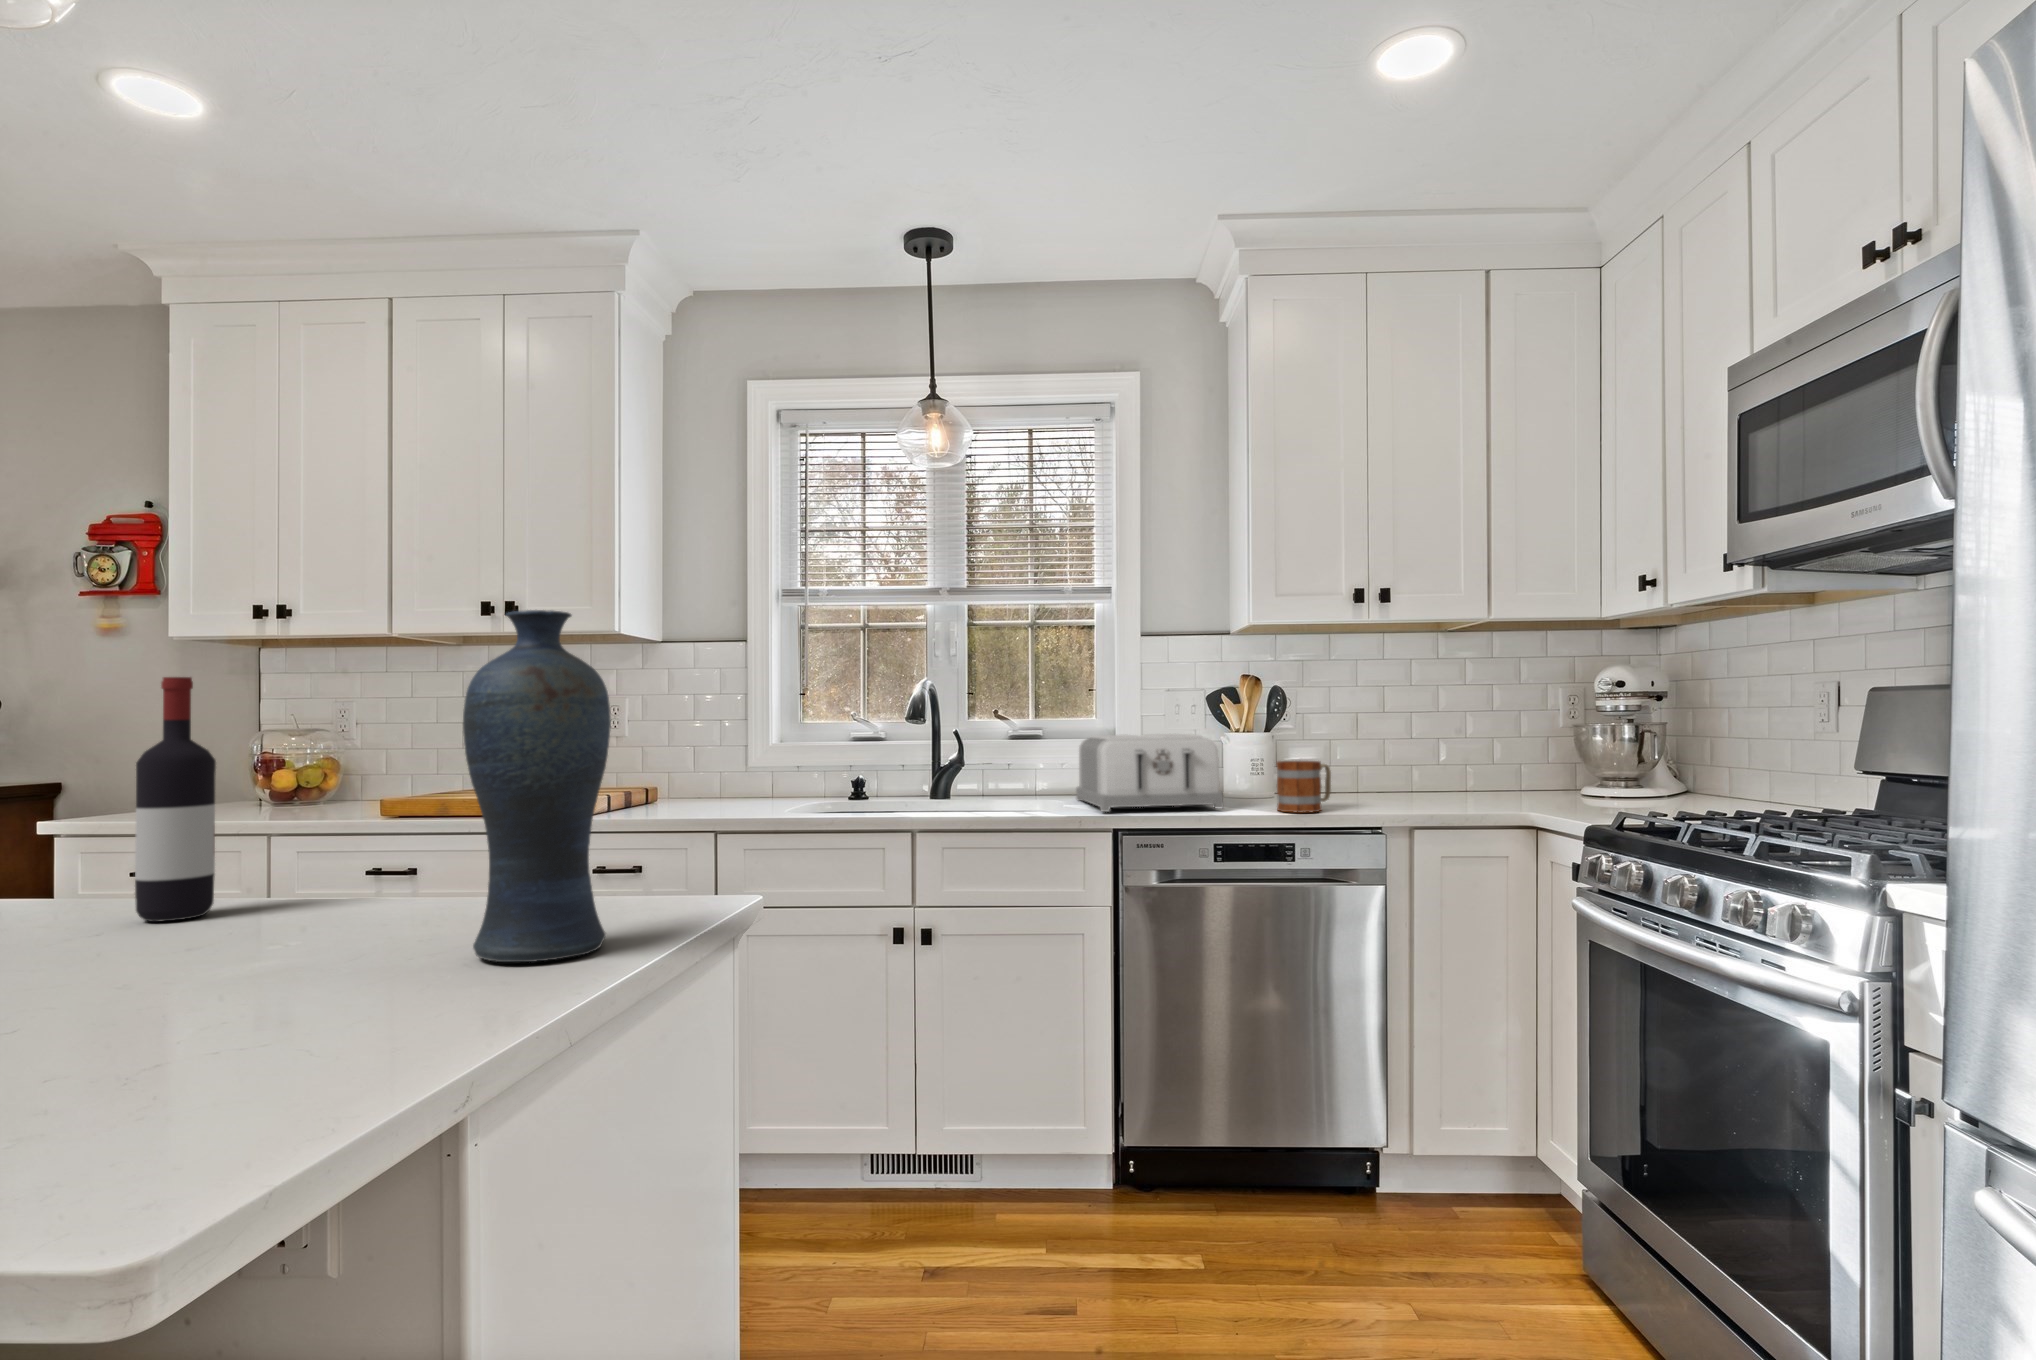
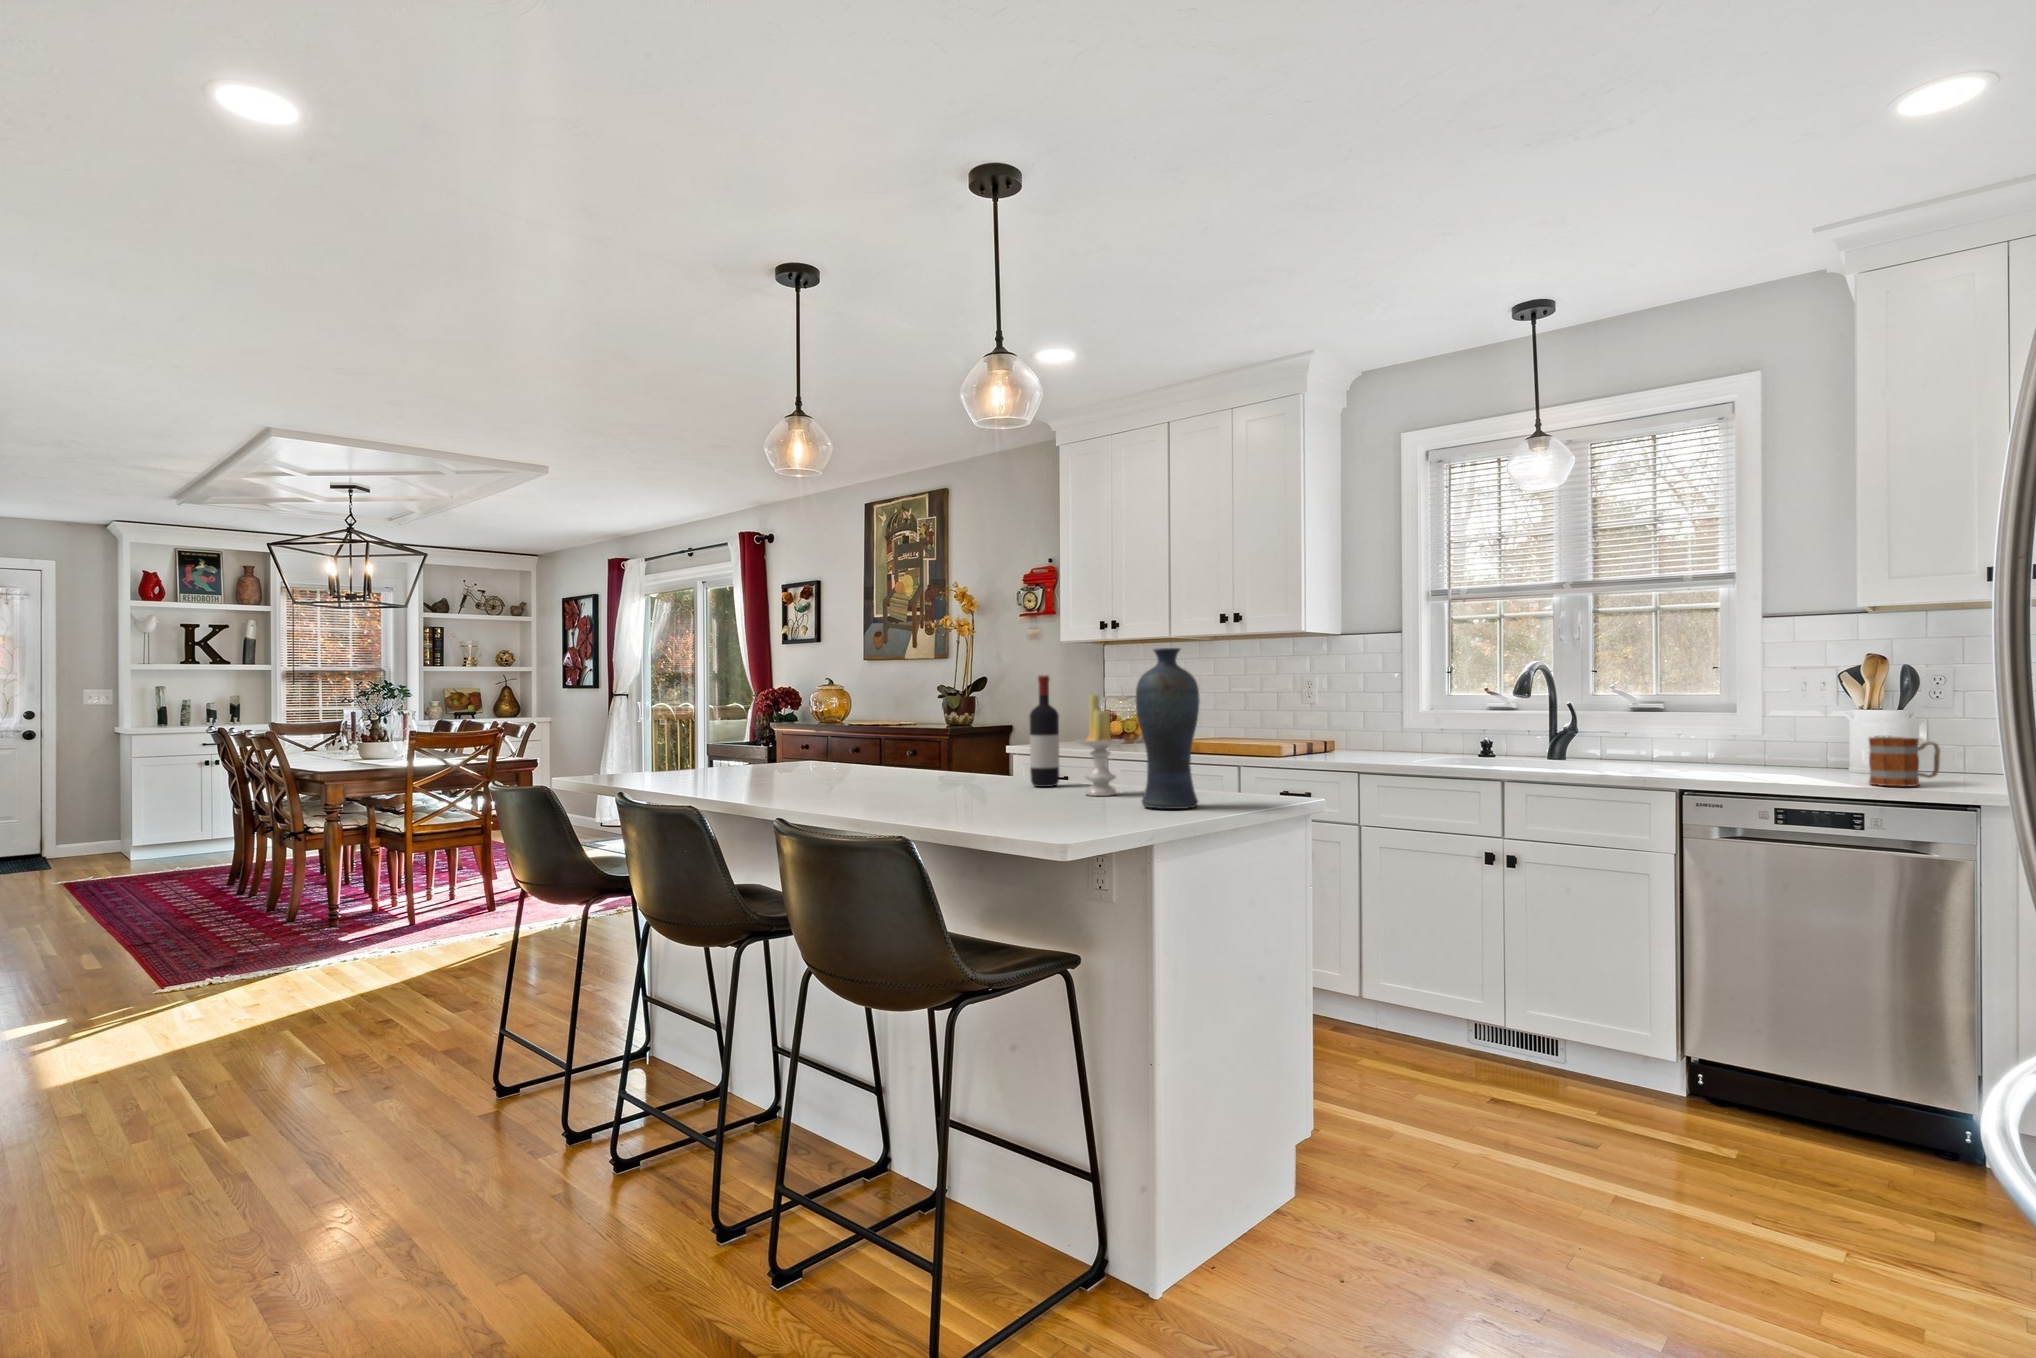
candle: none [274,714,401,936] -> present [1076,694,1125,796]
toaster: present [1076,734,1223,812] -> none [1673,709,1806,778]

